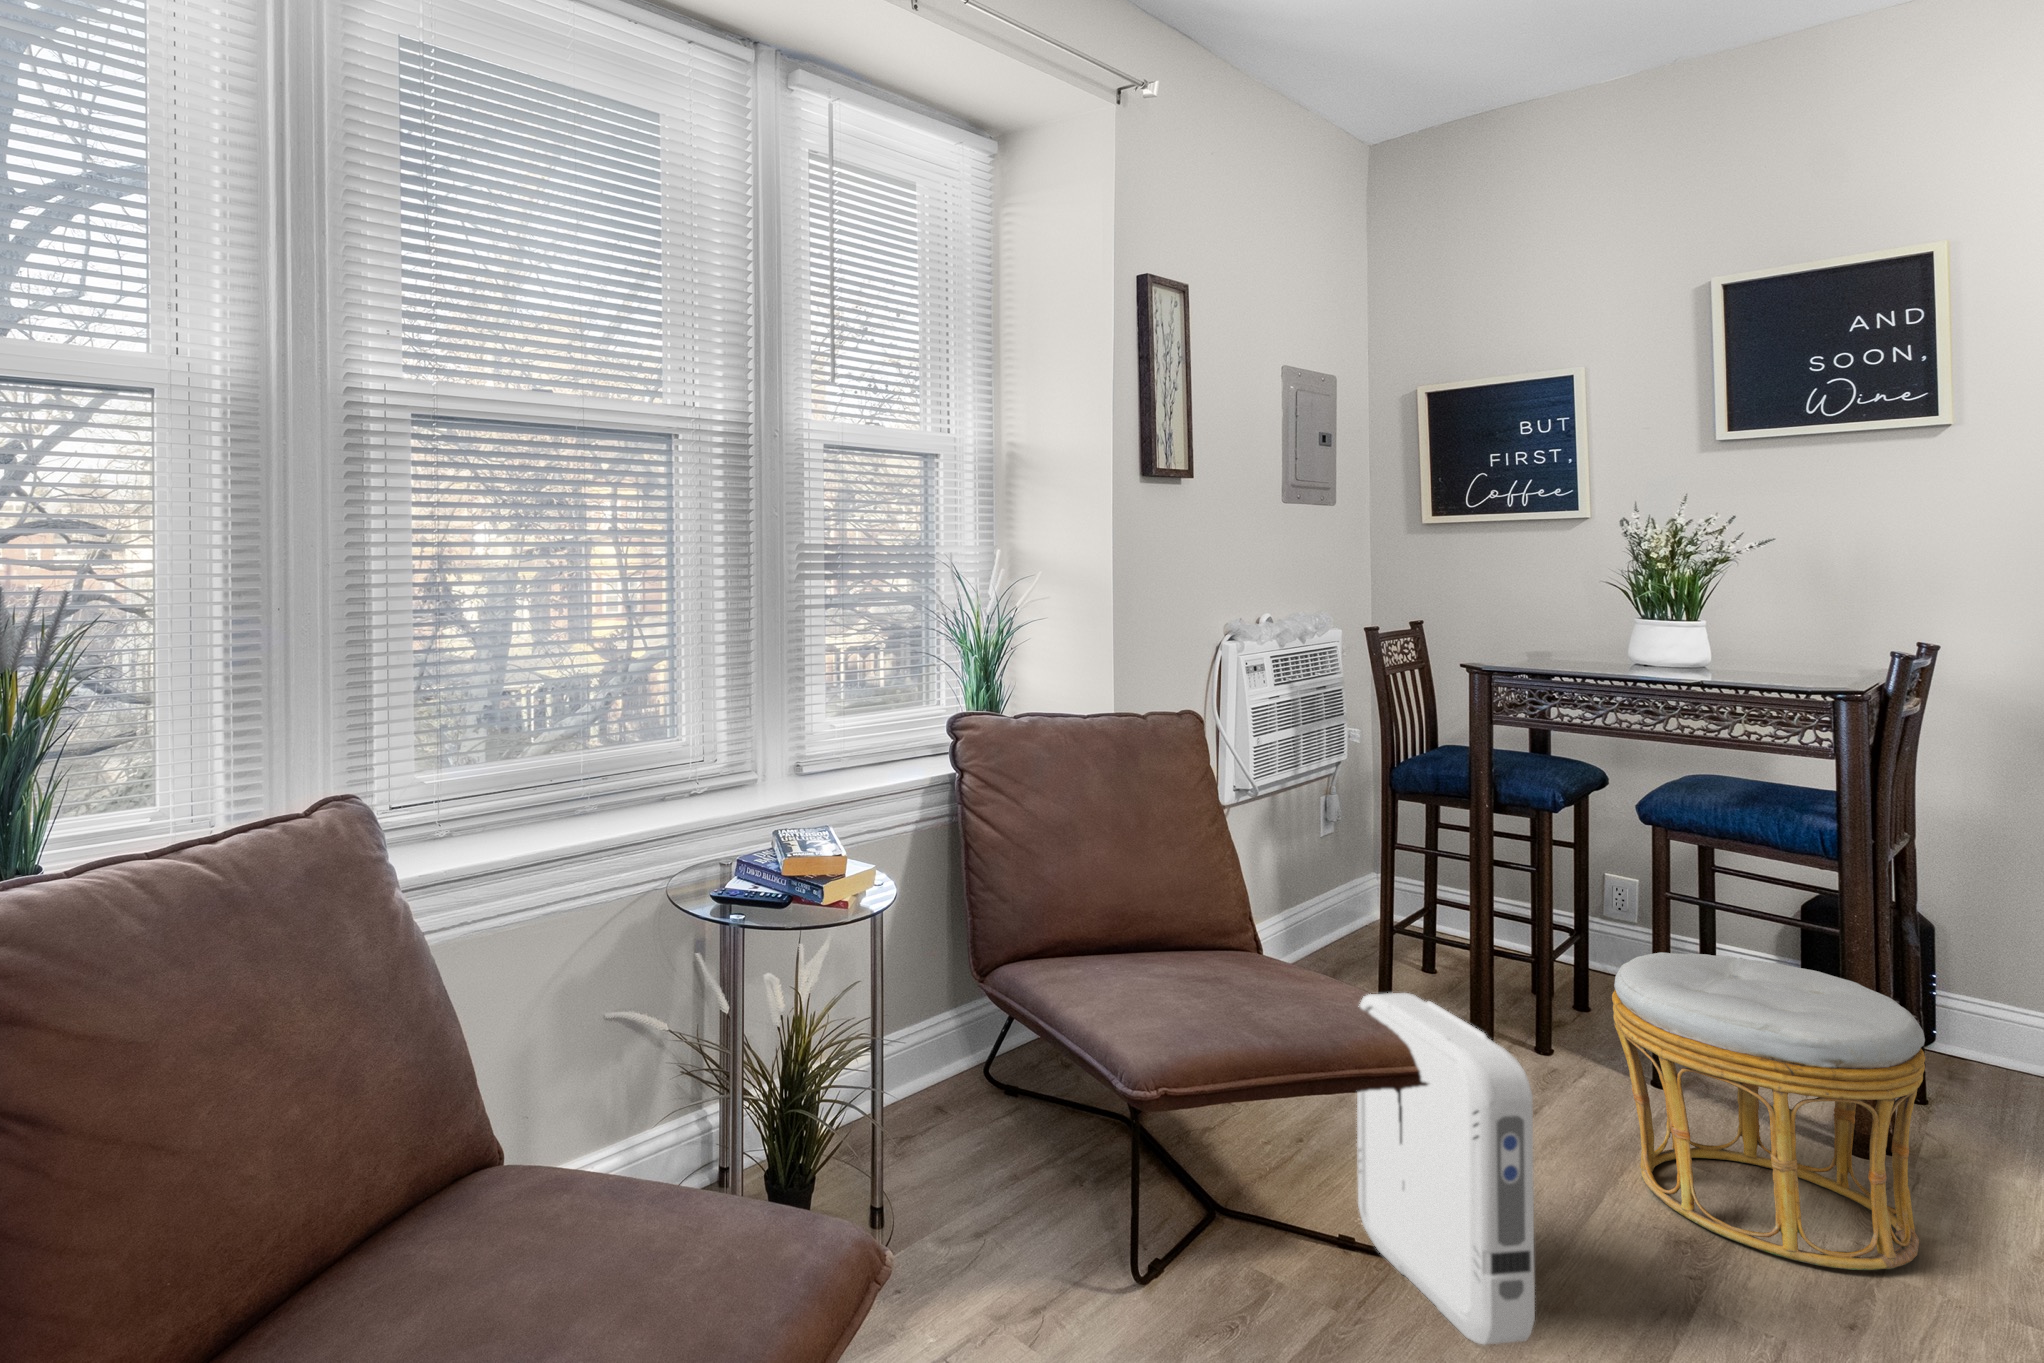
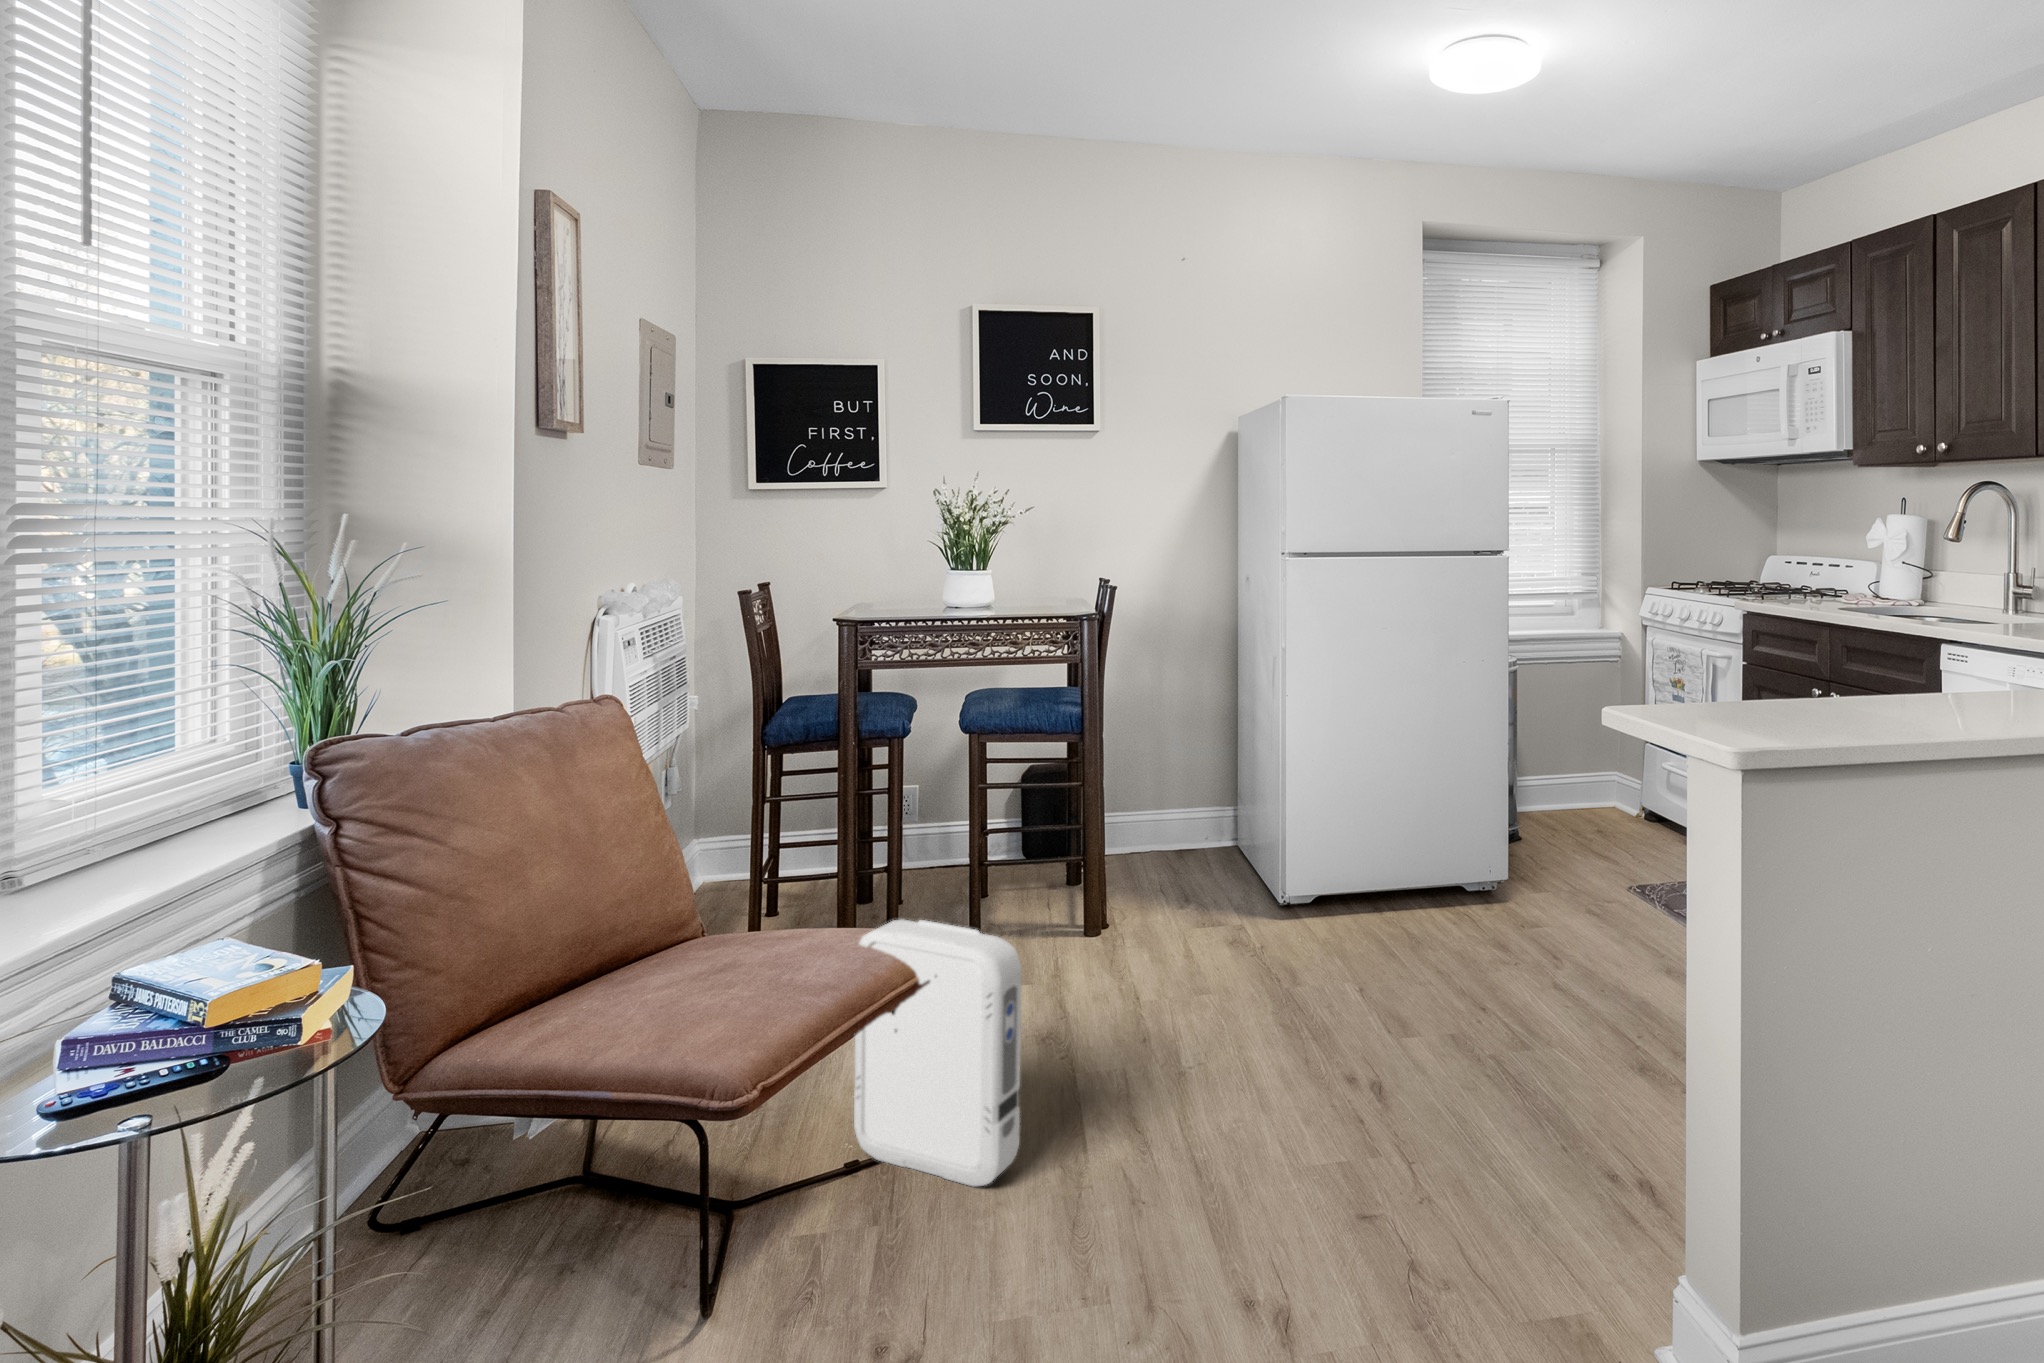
ottoman: present [1612,952,1925,1270] -> none [980,818,1156,1026]

